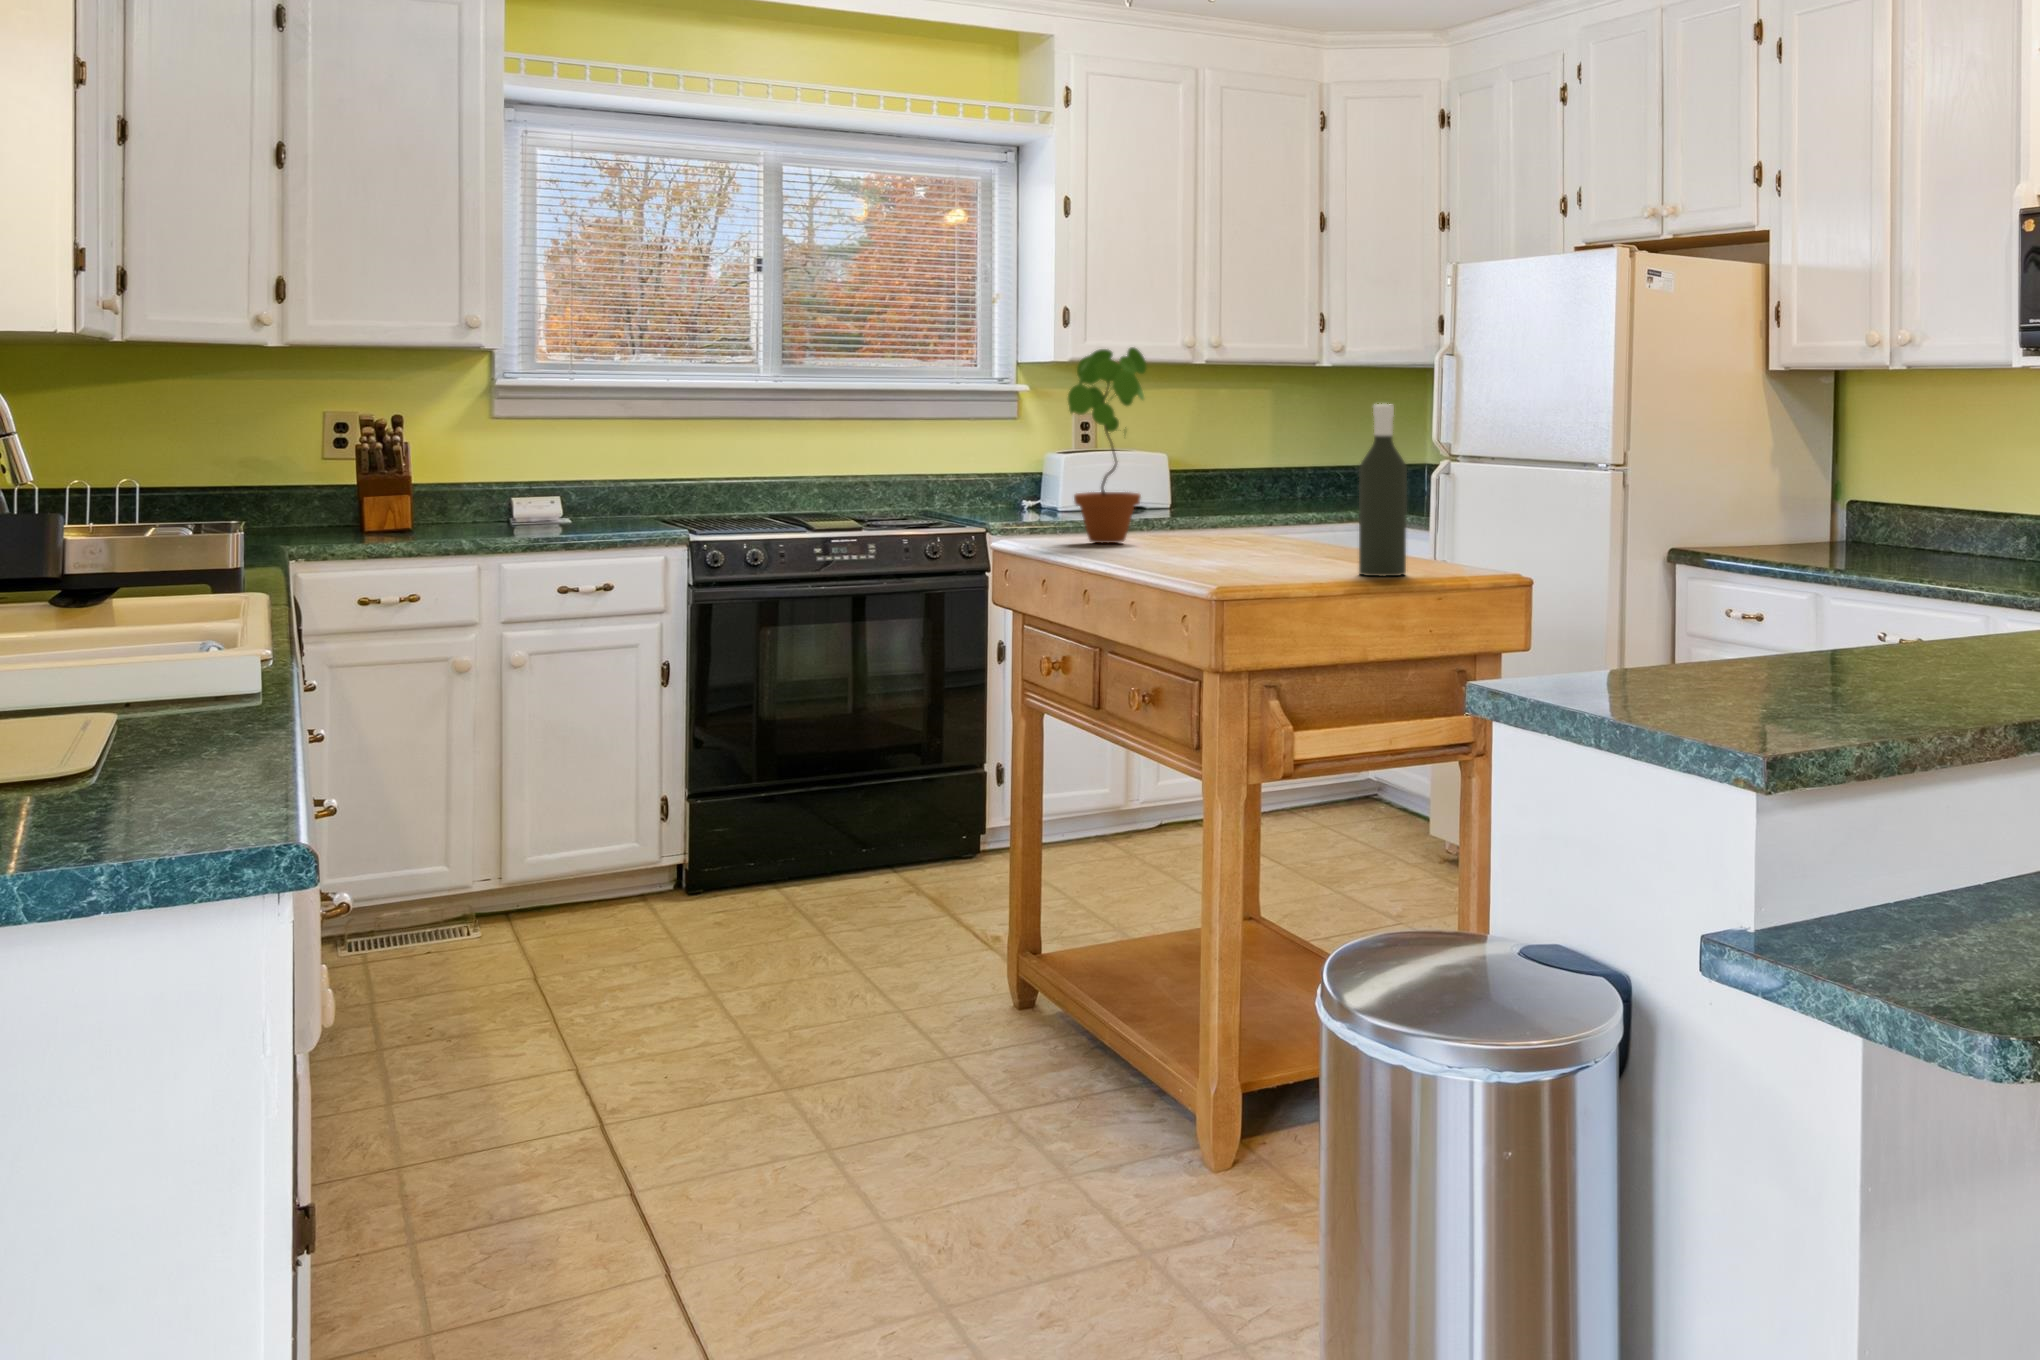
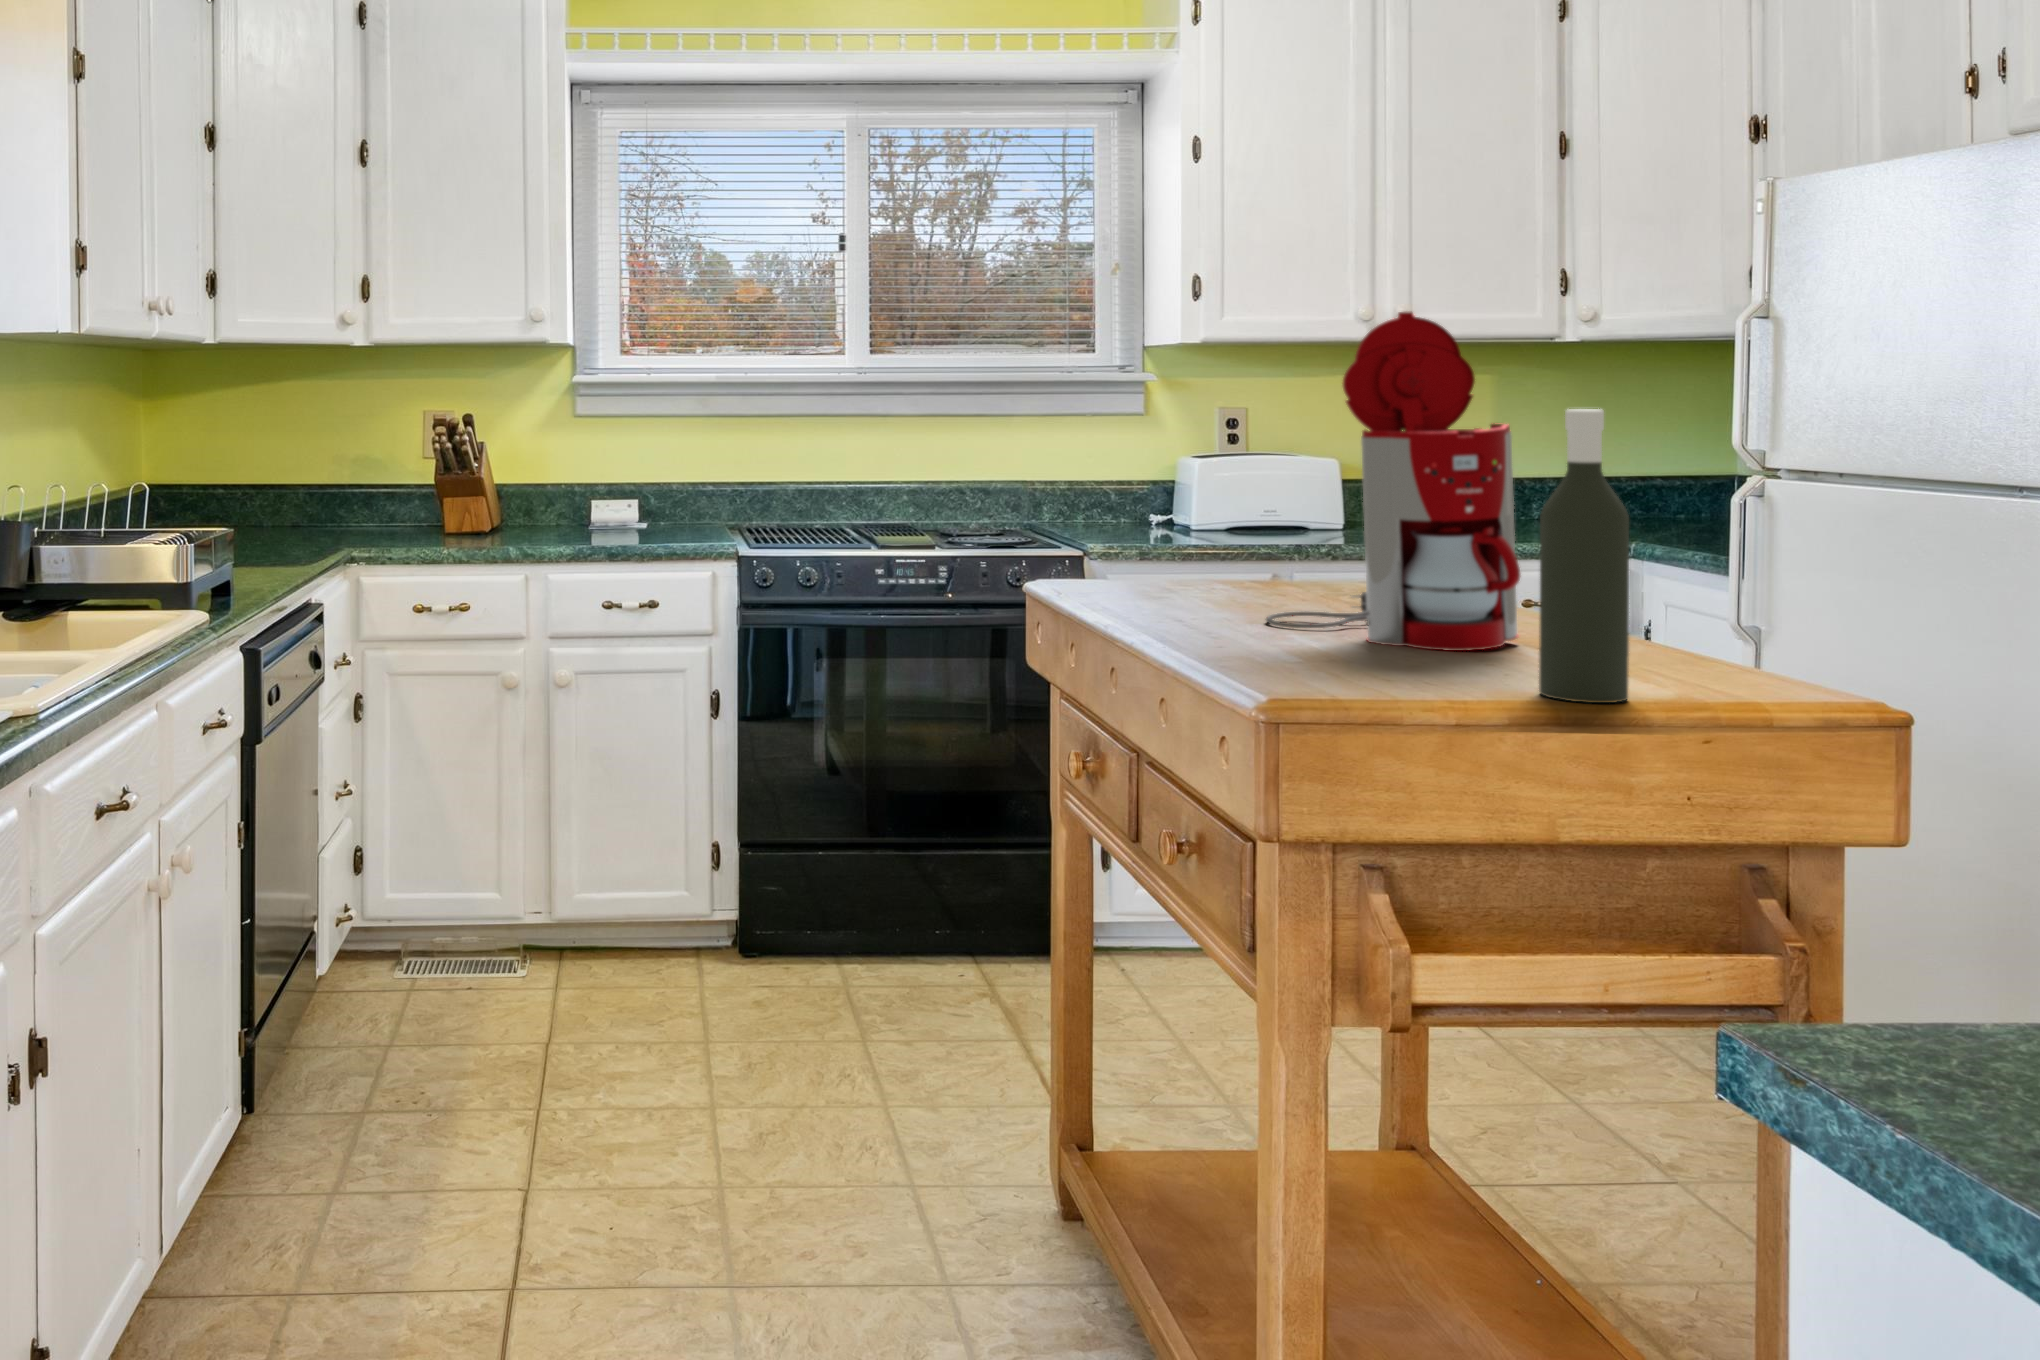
coffee maker: none [1174,344,1336,561] -> present [1266,312,1521,651]
potted plant: present [1068,347,1147,543] -> none [1128,321,1245,597]

